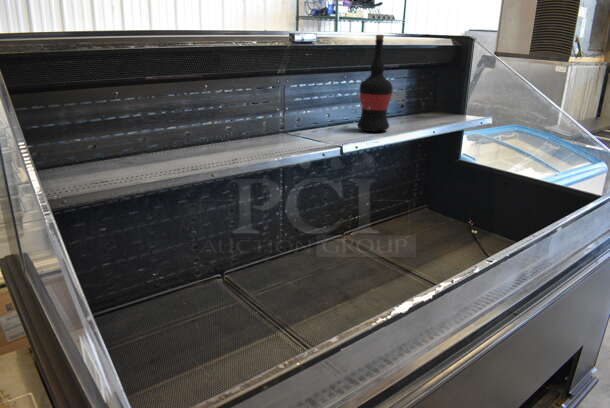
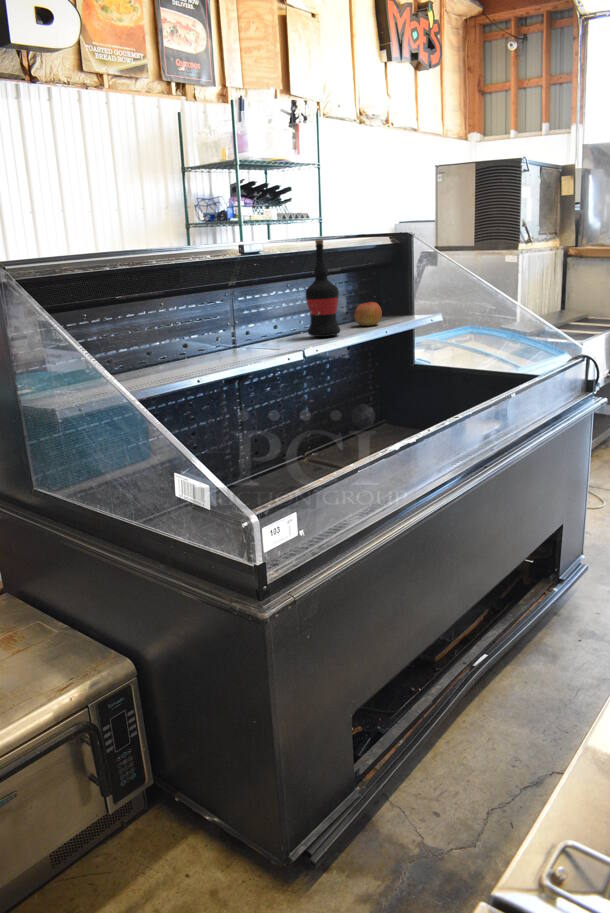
apple: none [407,101,435,123] -> present [354,302,382,326]

